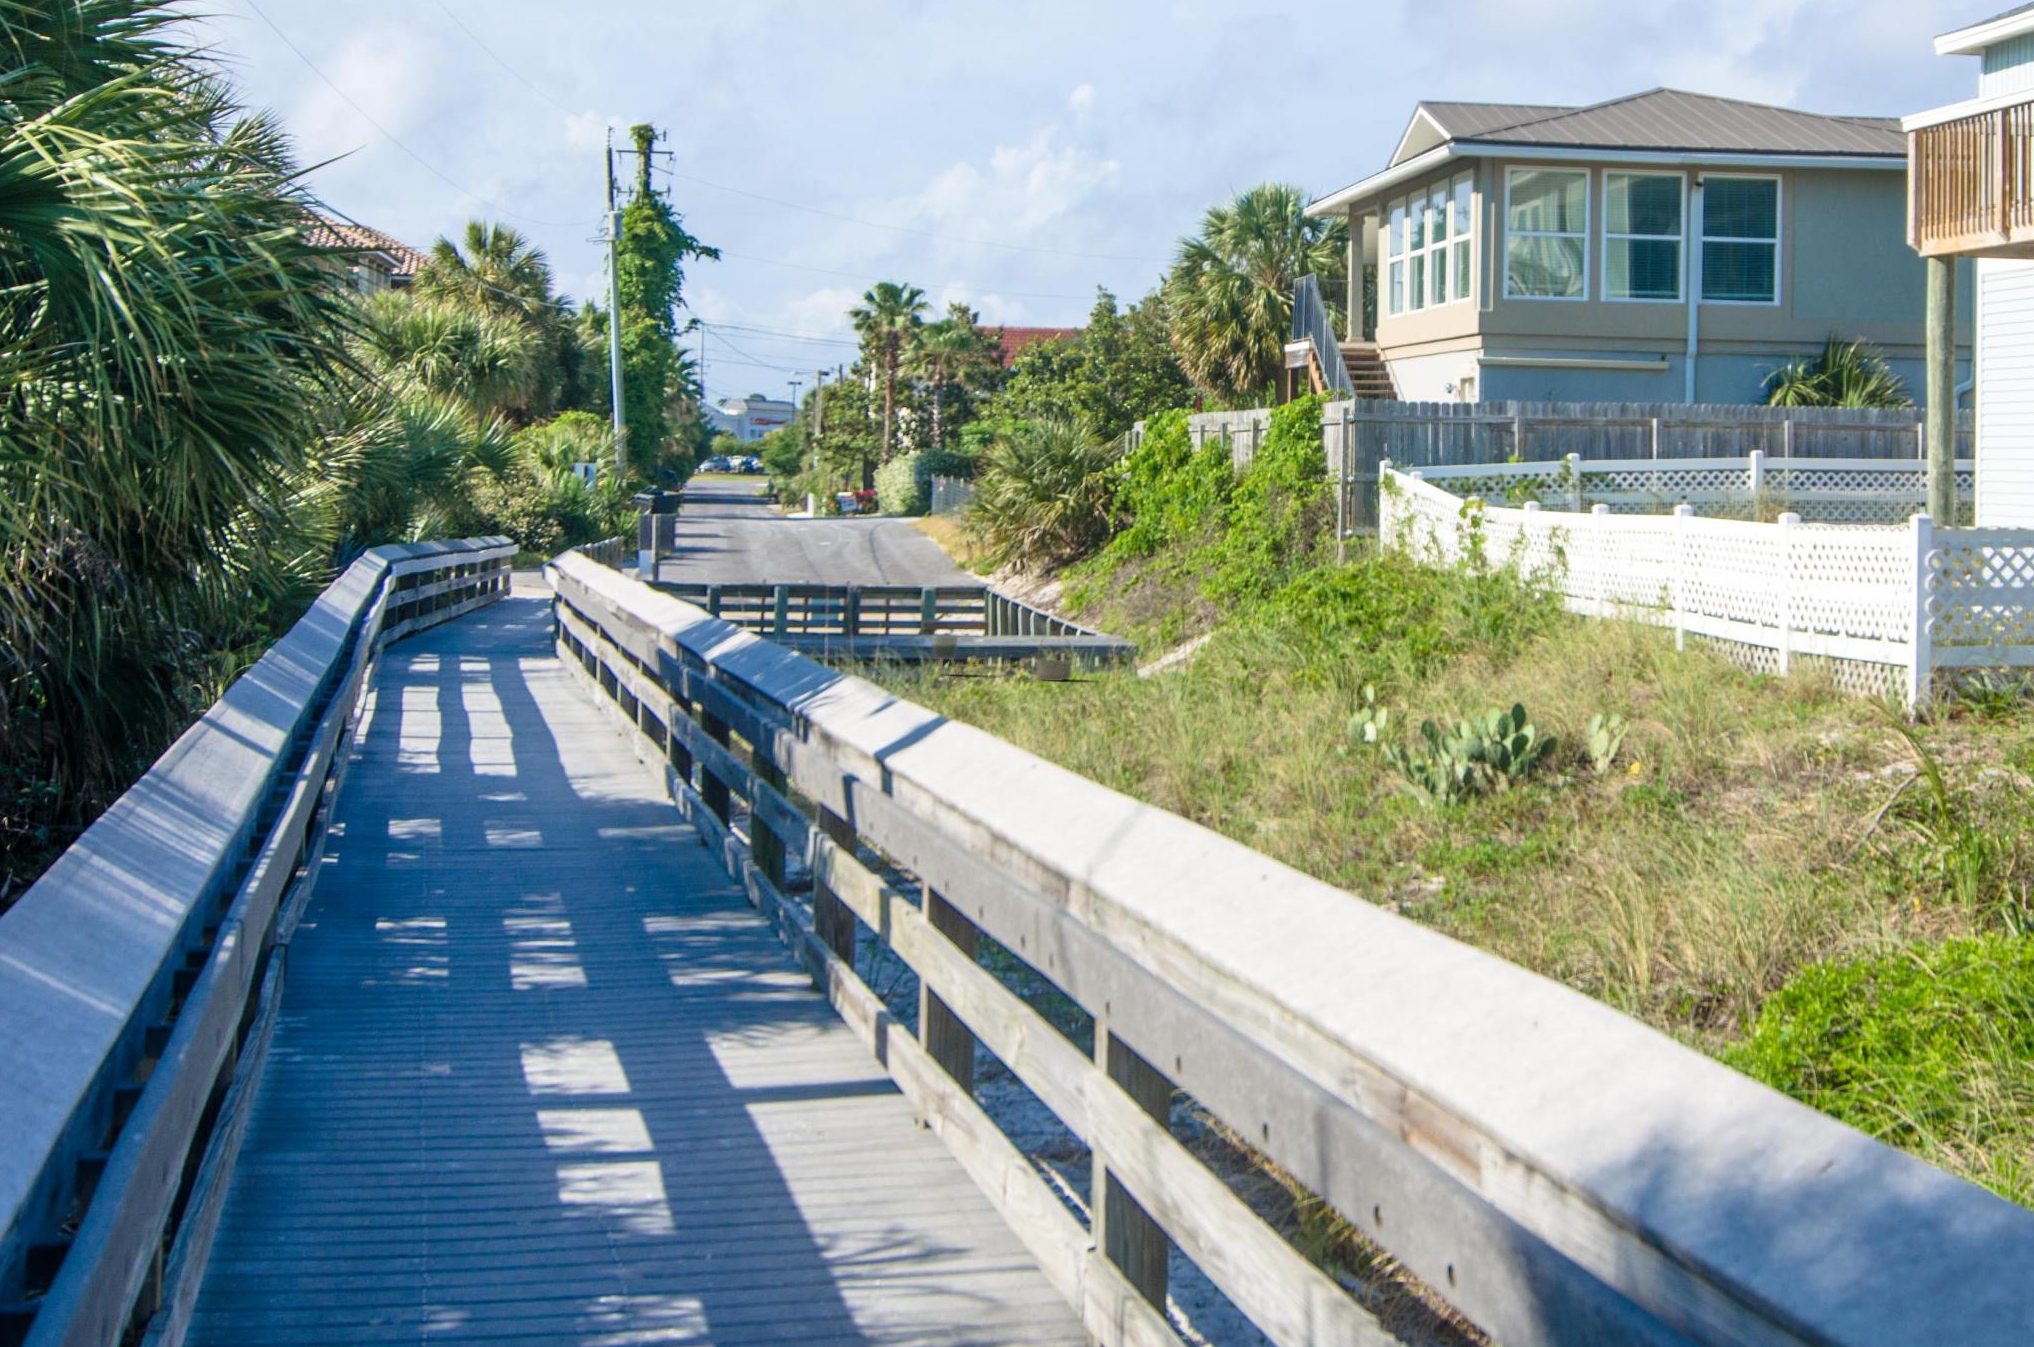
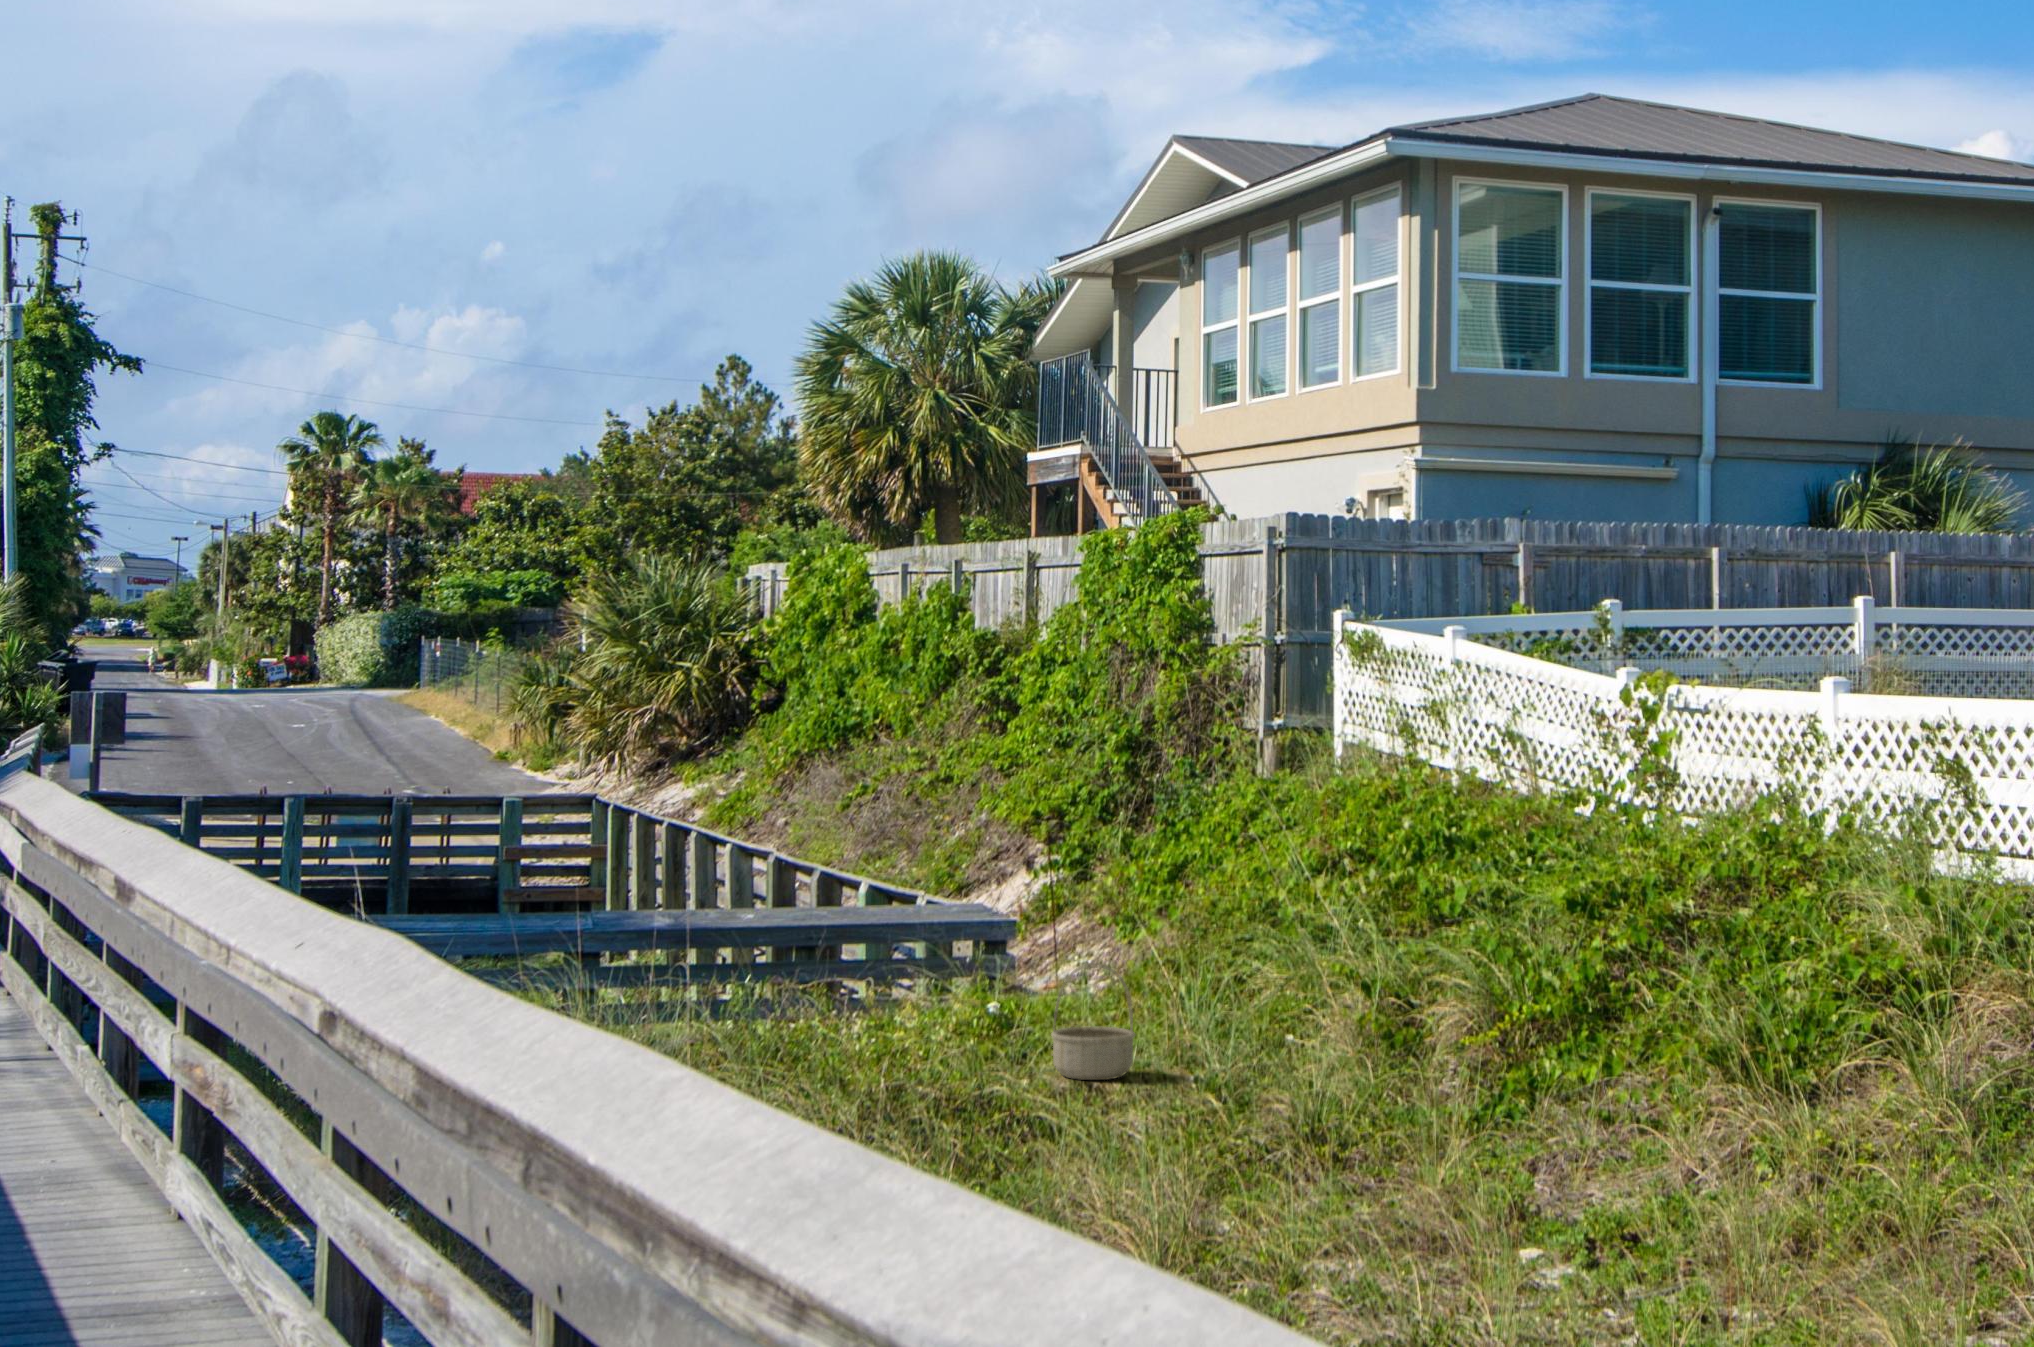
planter: present [932,635,957,675] -> none [795,967,854,1068]

